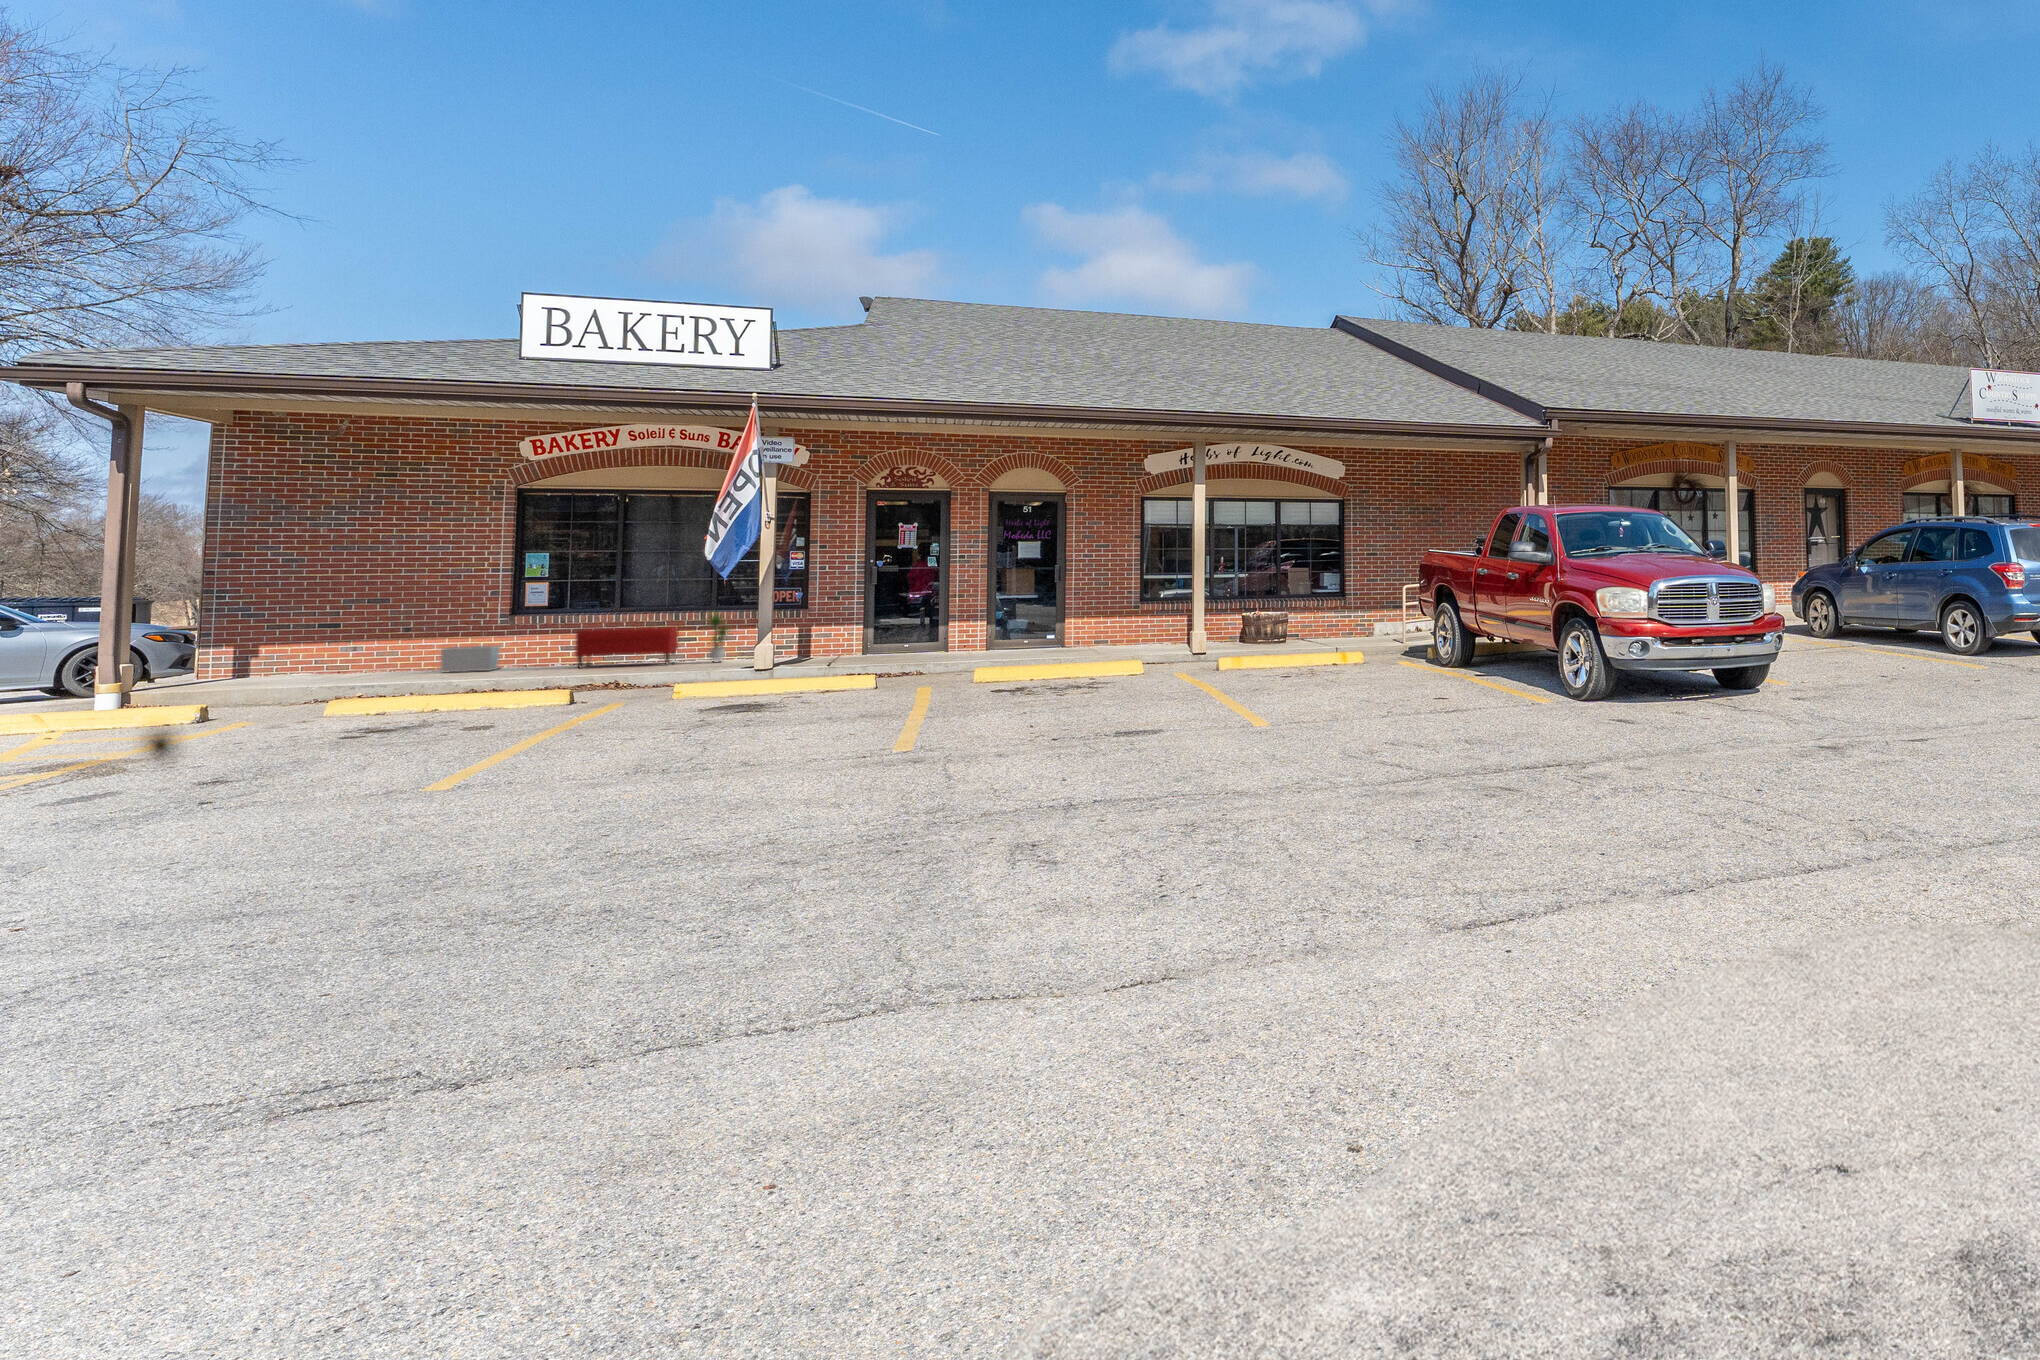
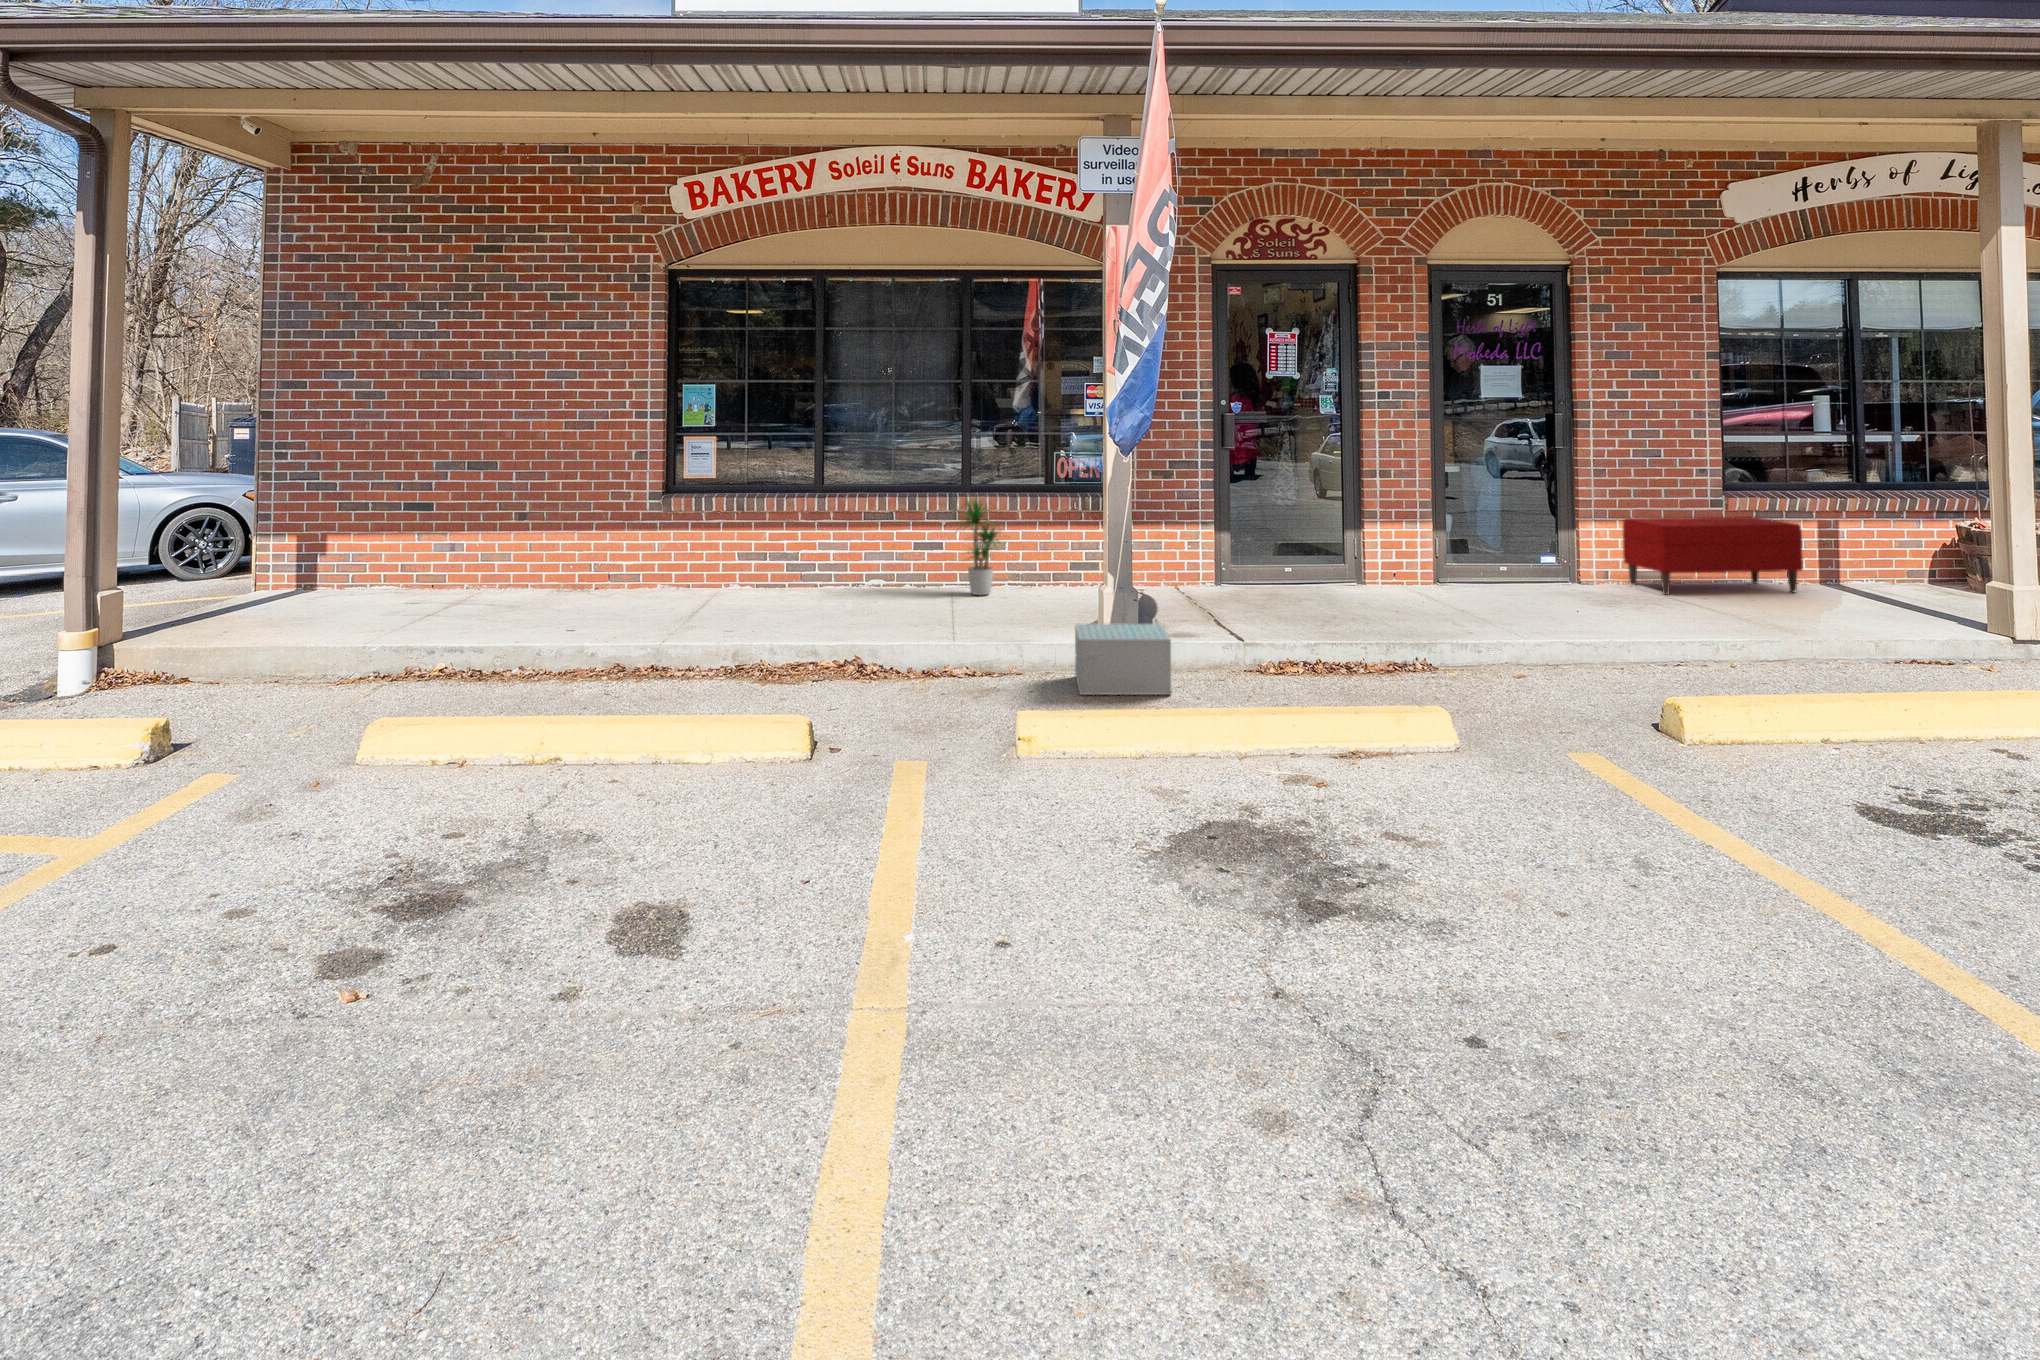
bench: present [575,627,679,667] -> present [1623,517,1803,595]
storage box: present [441,645,500,673] -> present [1075,624,1171,695]

